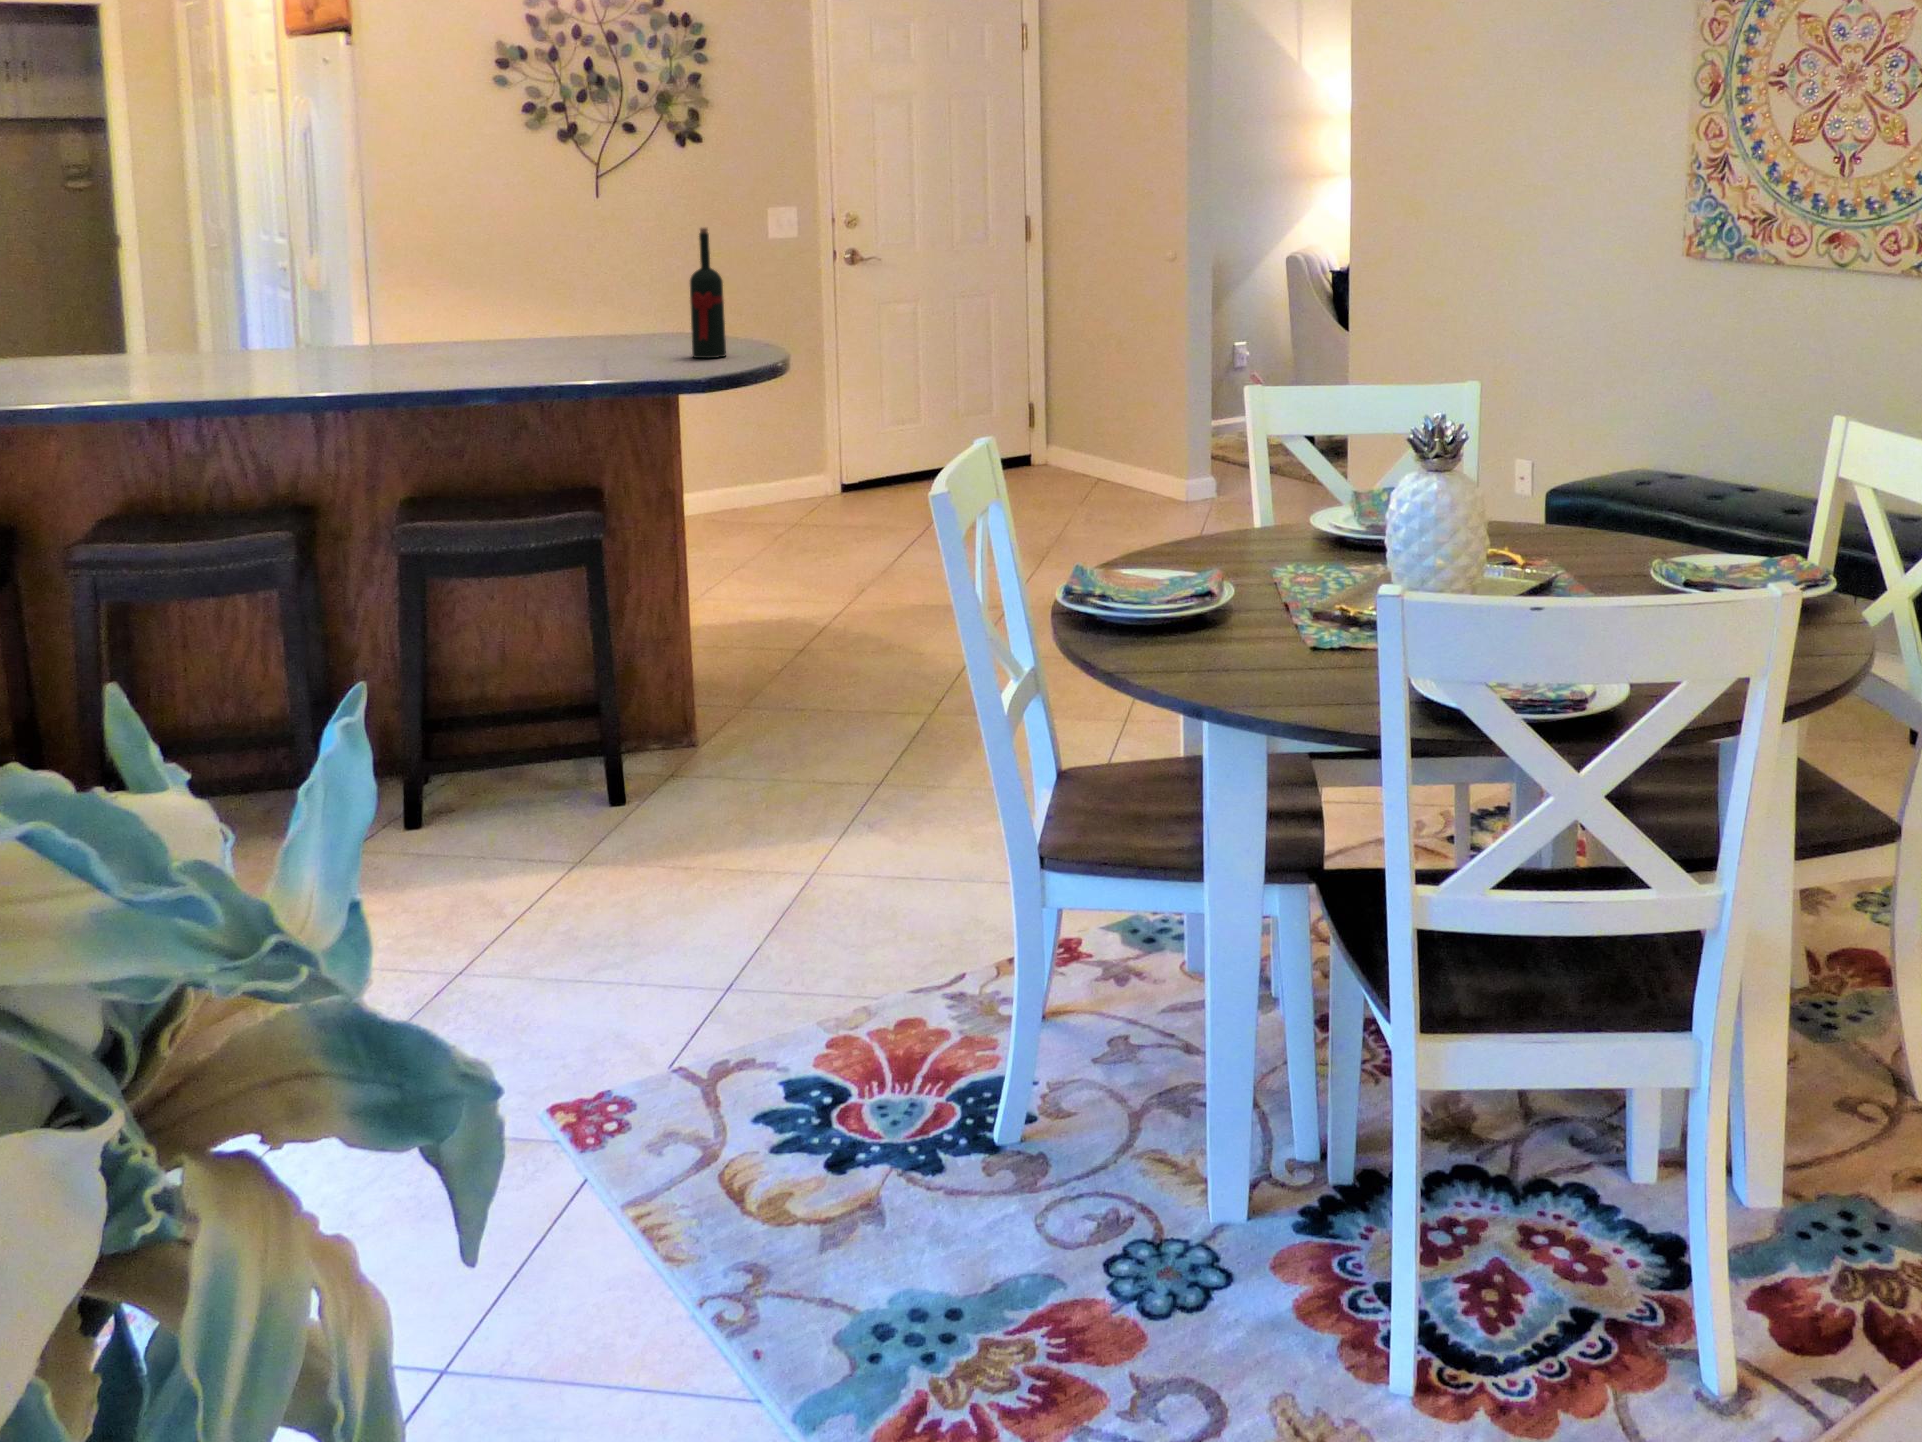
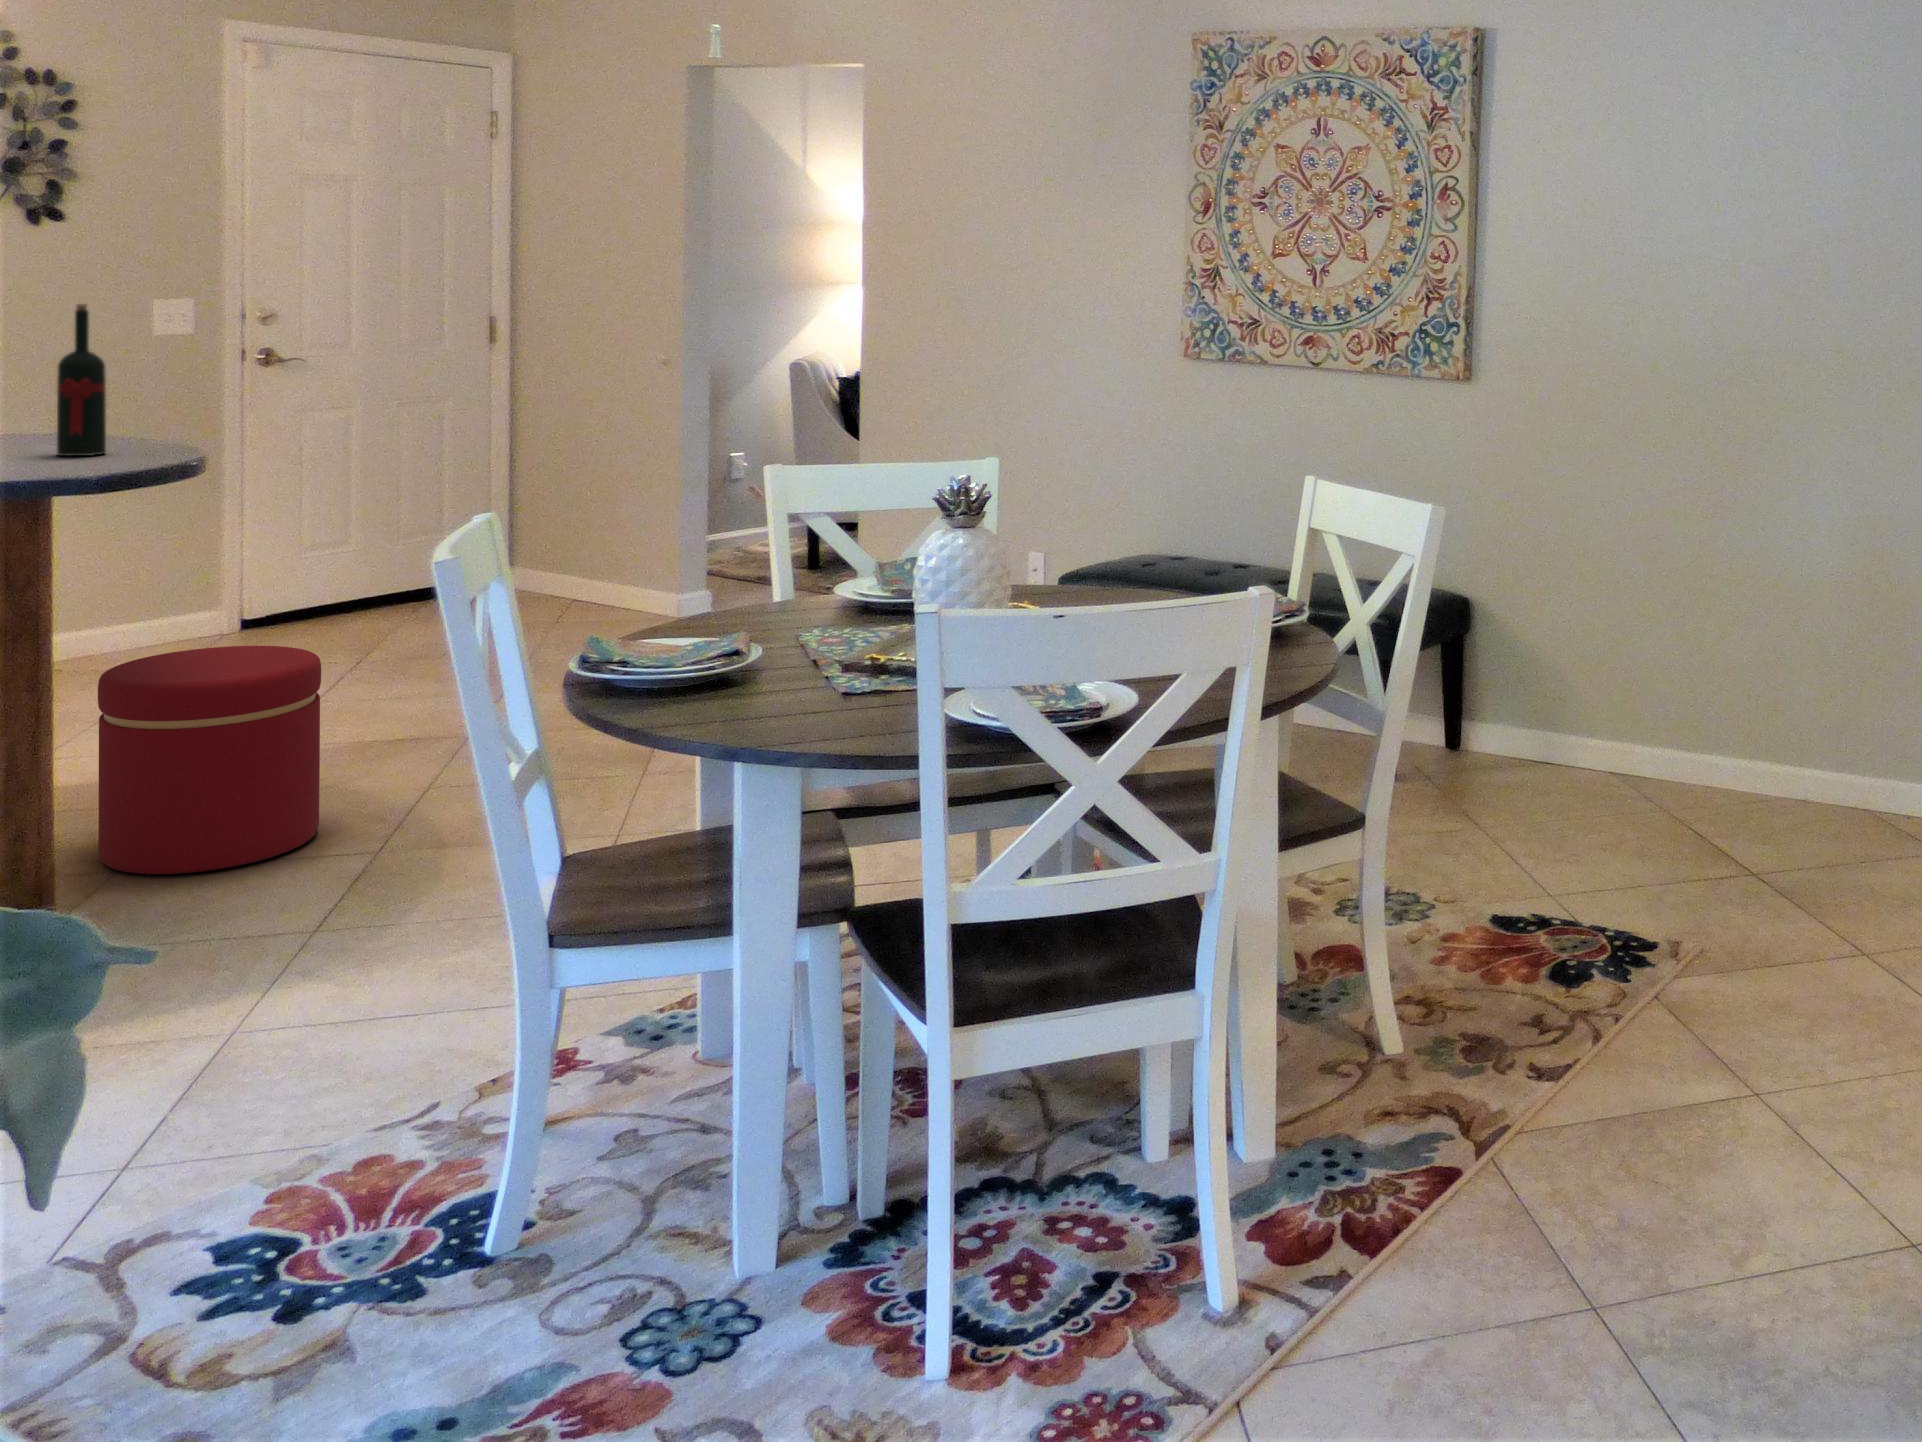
ottoman: none [734,519,896,712] -> present [98,646,321,874]

